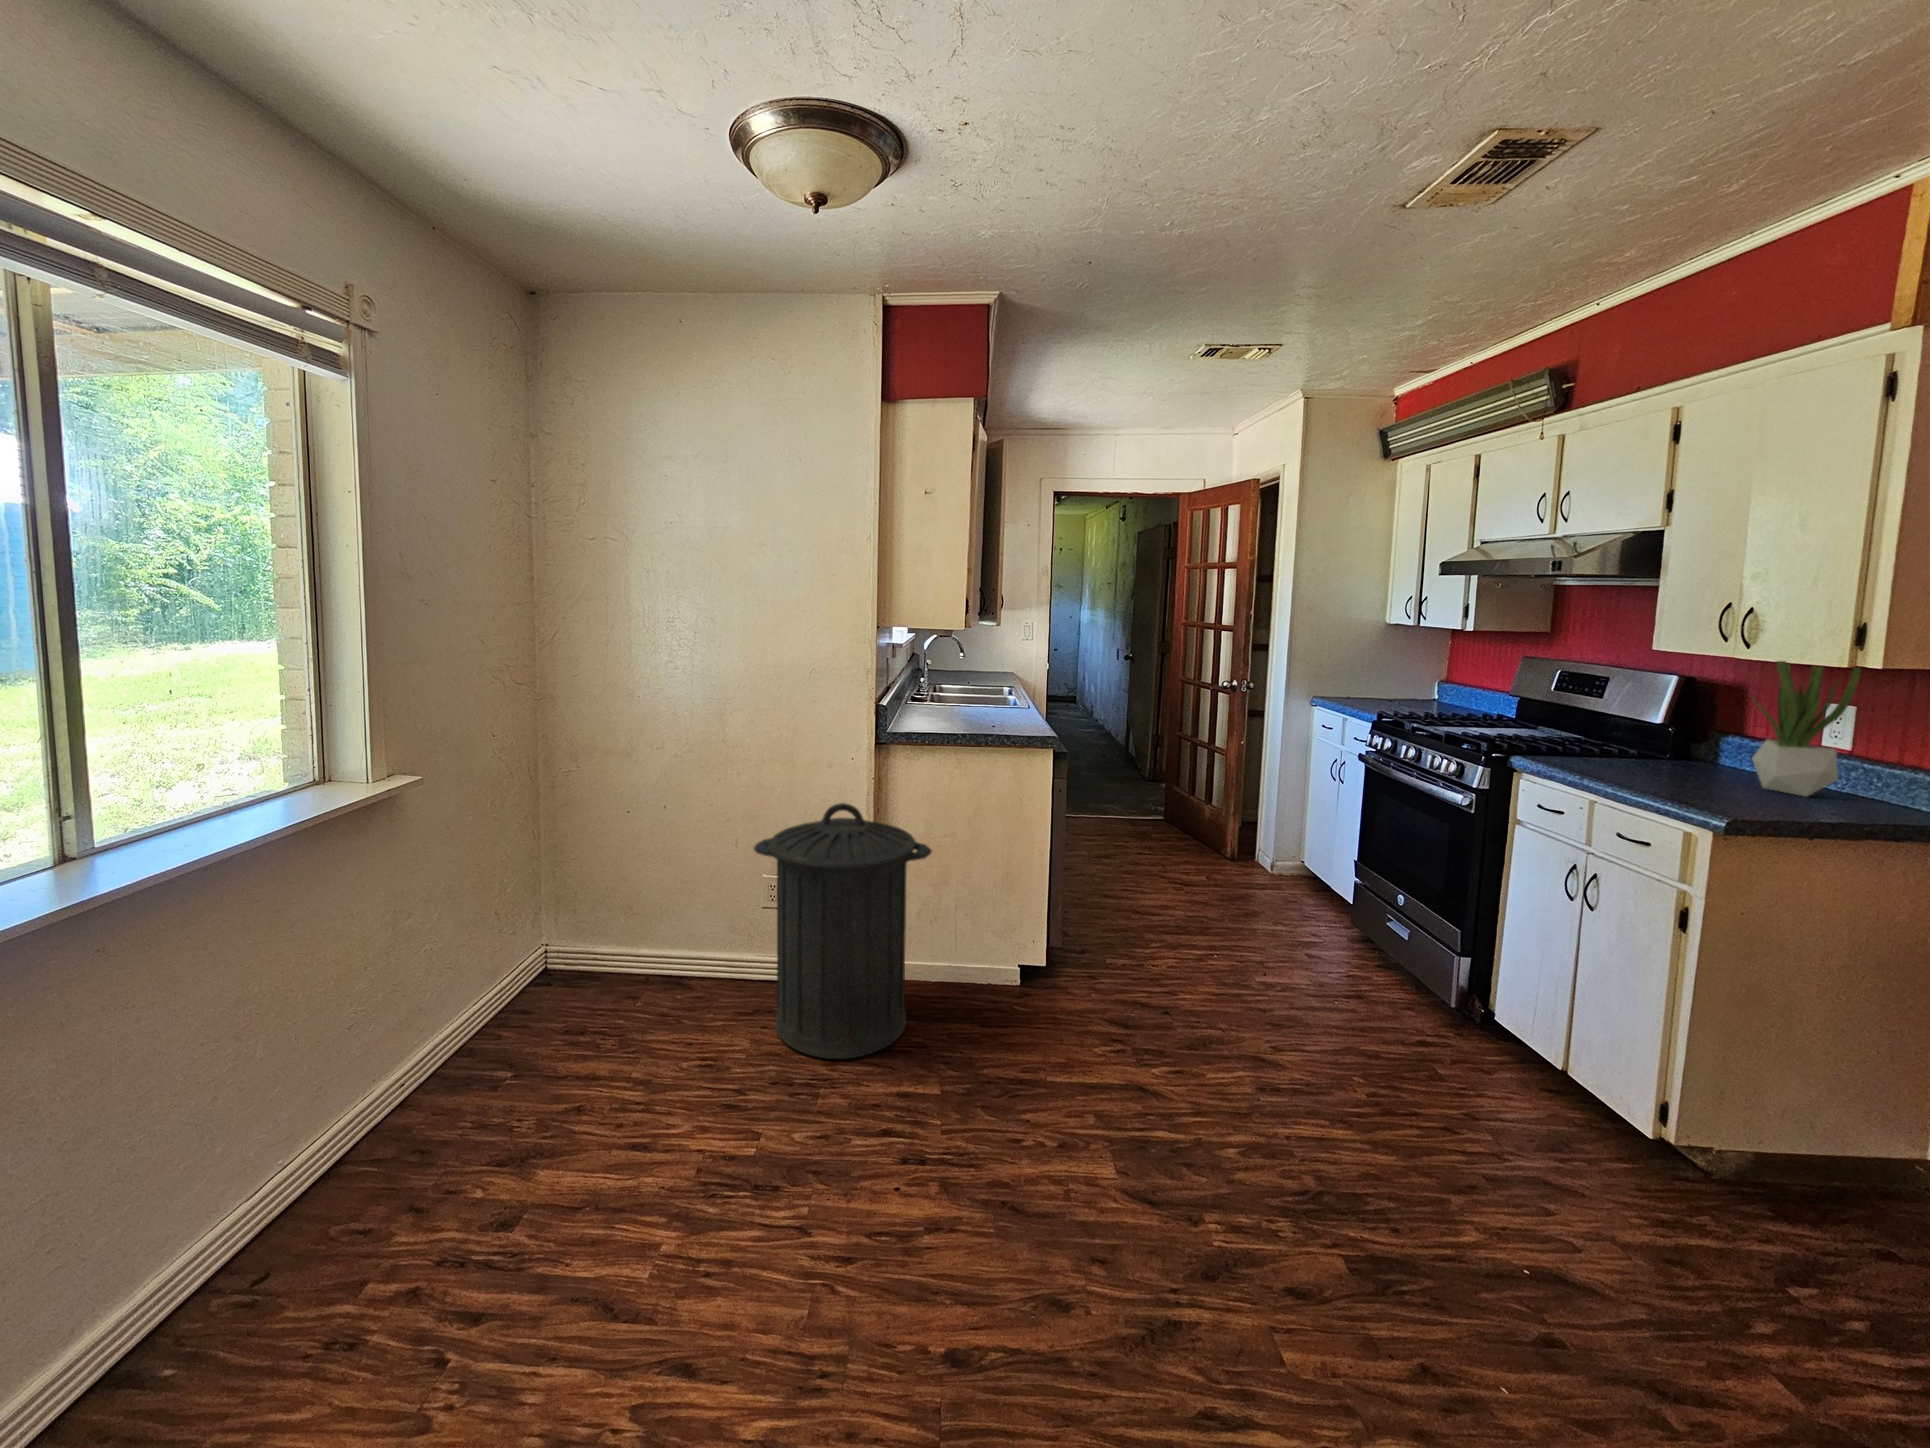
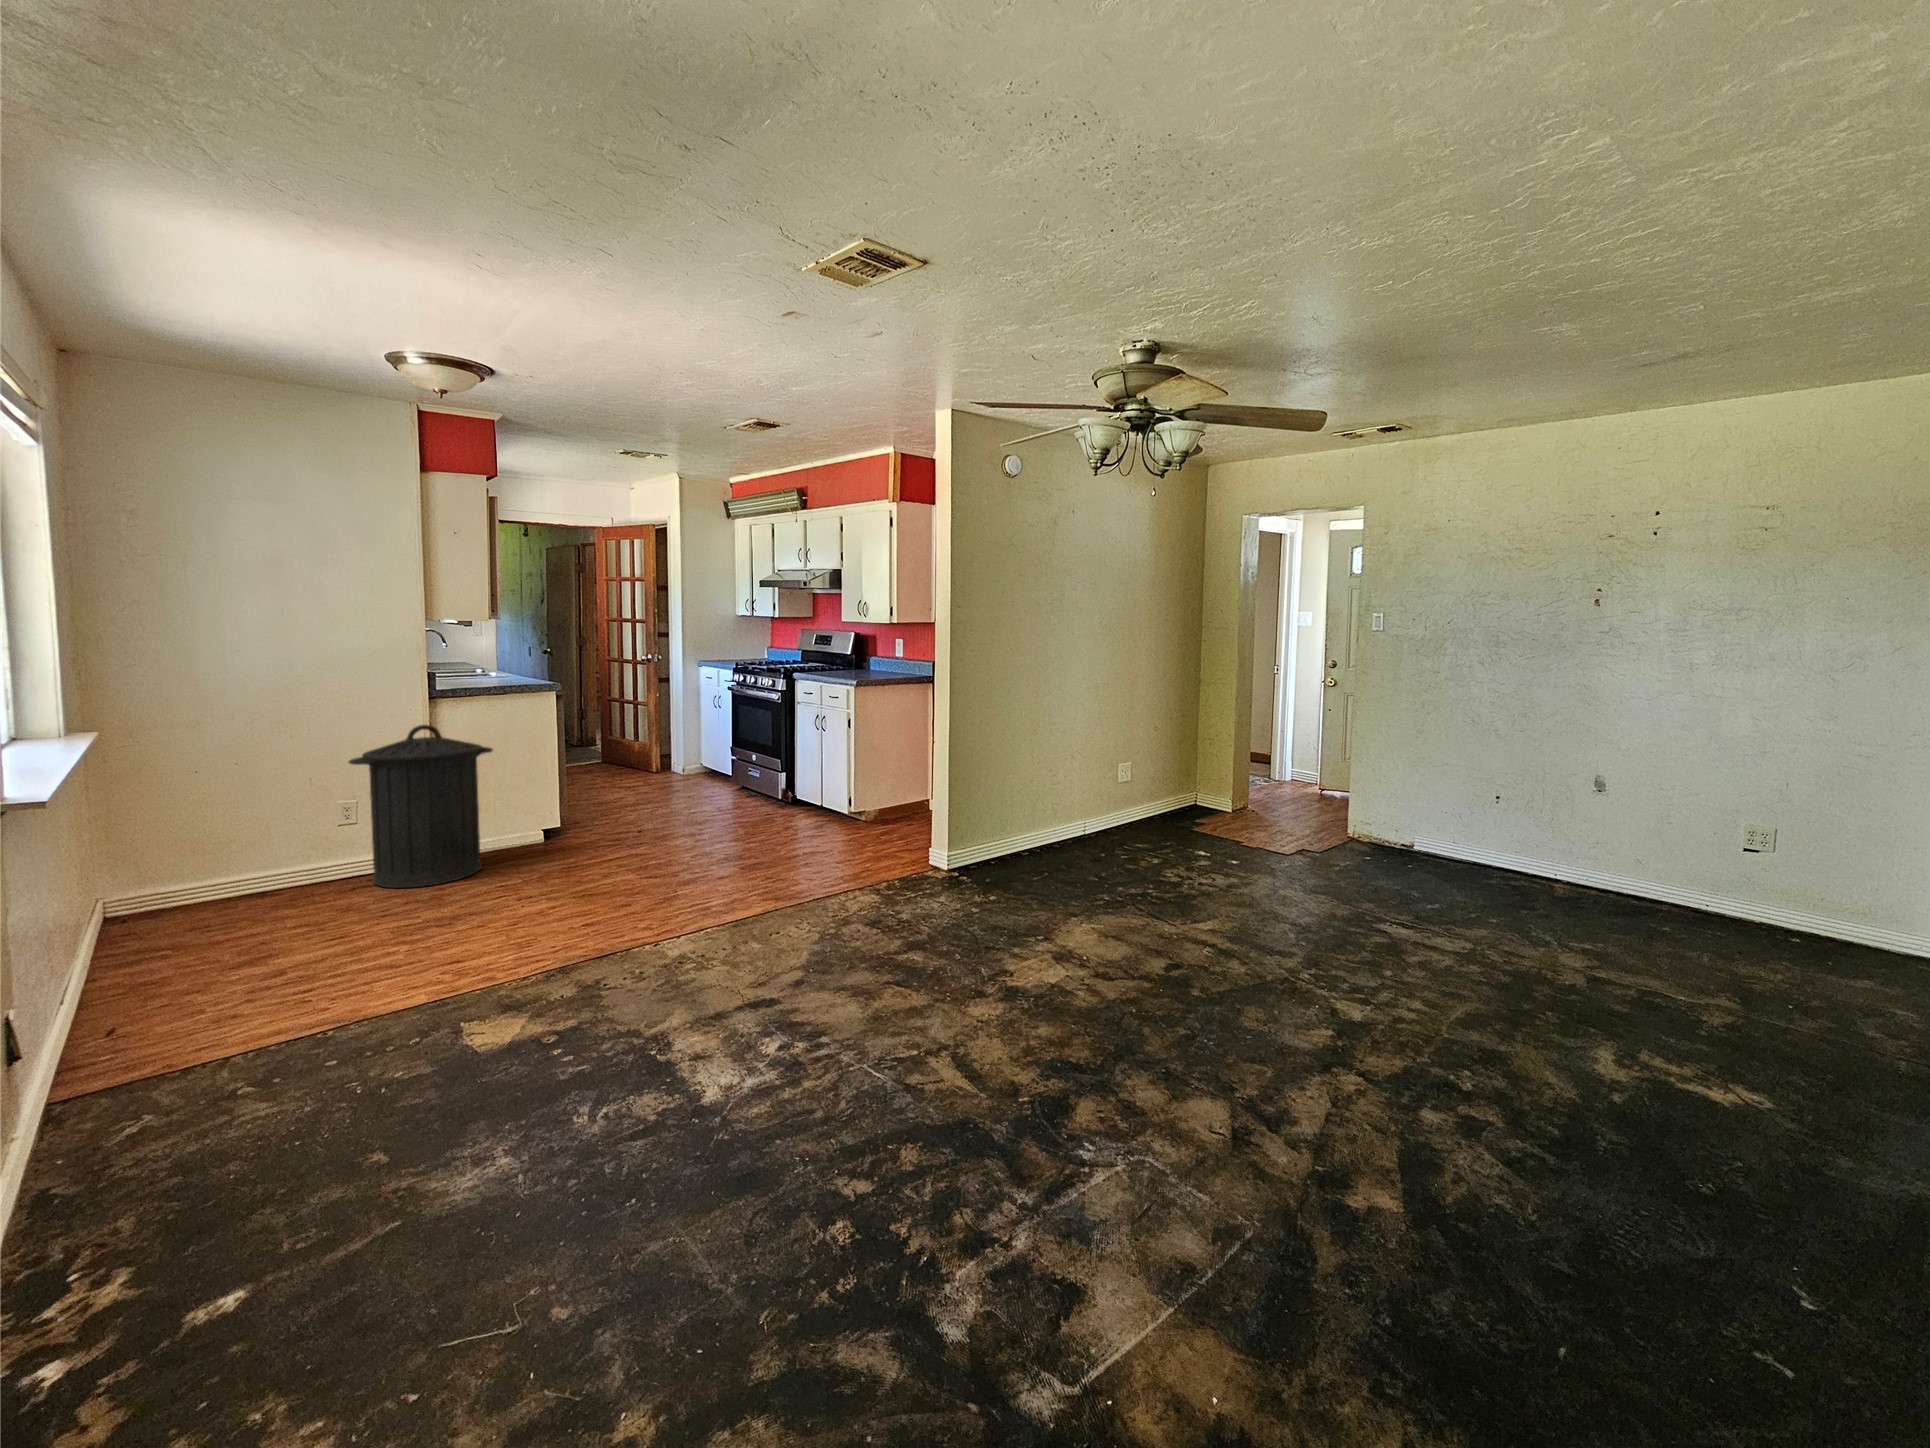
potted plant: present [1752,661,1861,796] -> none [864,615,891,673]

